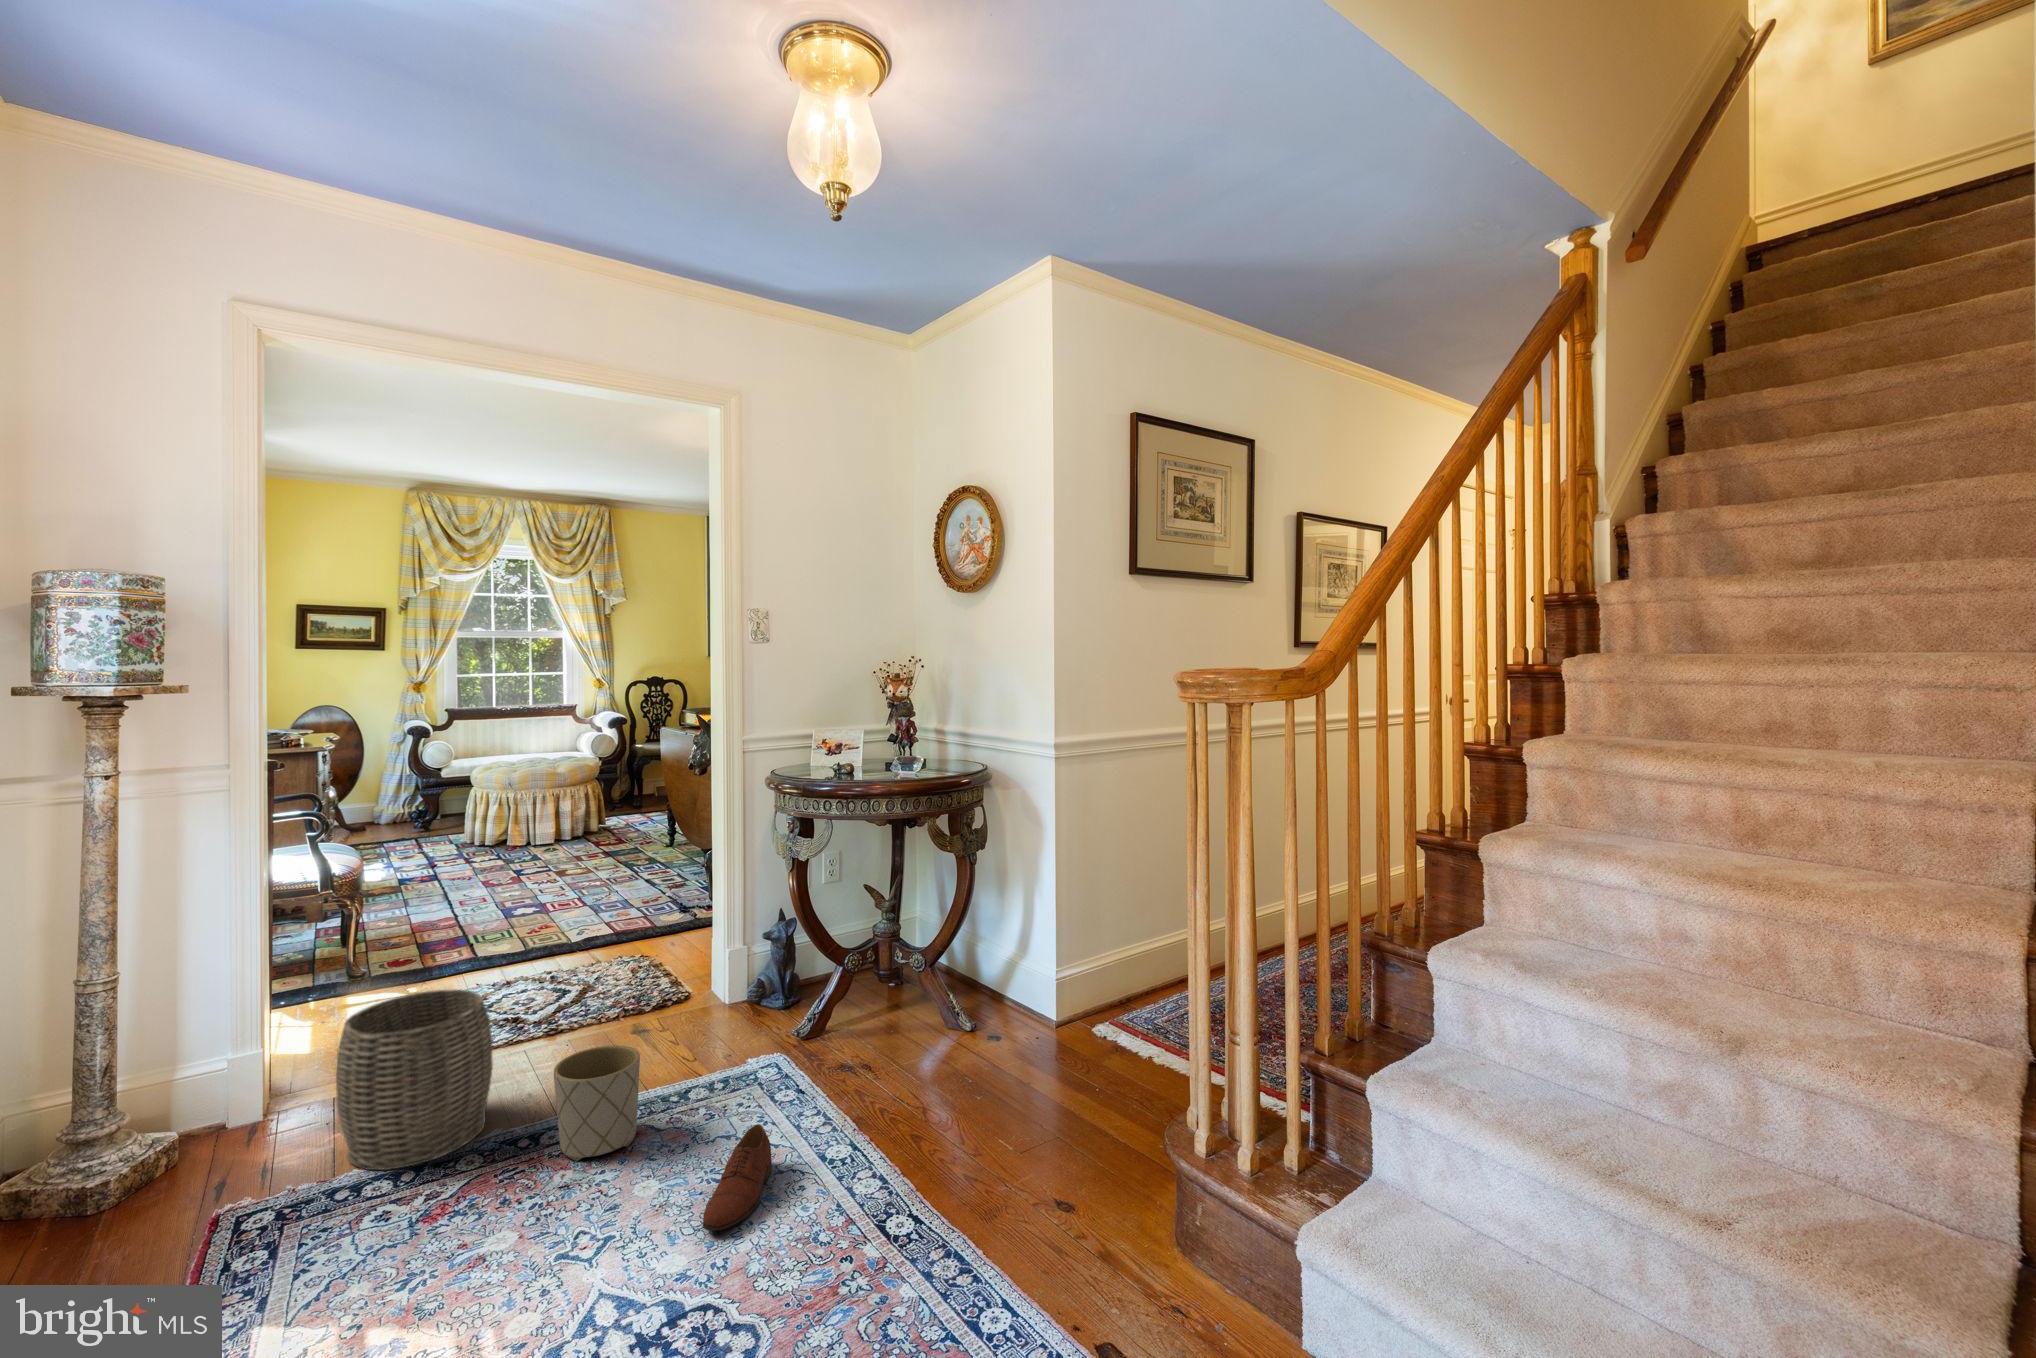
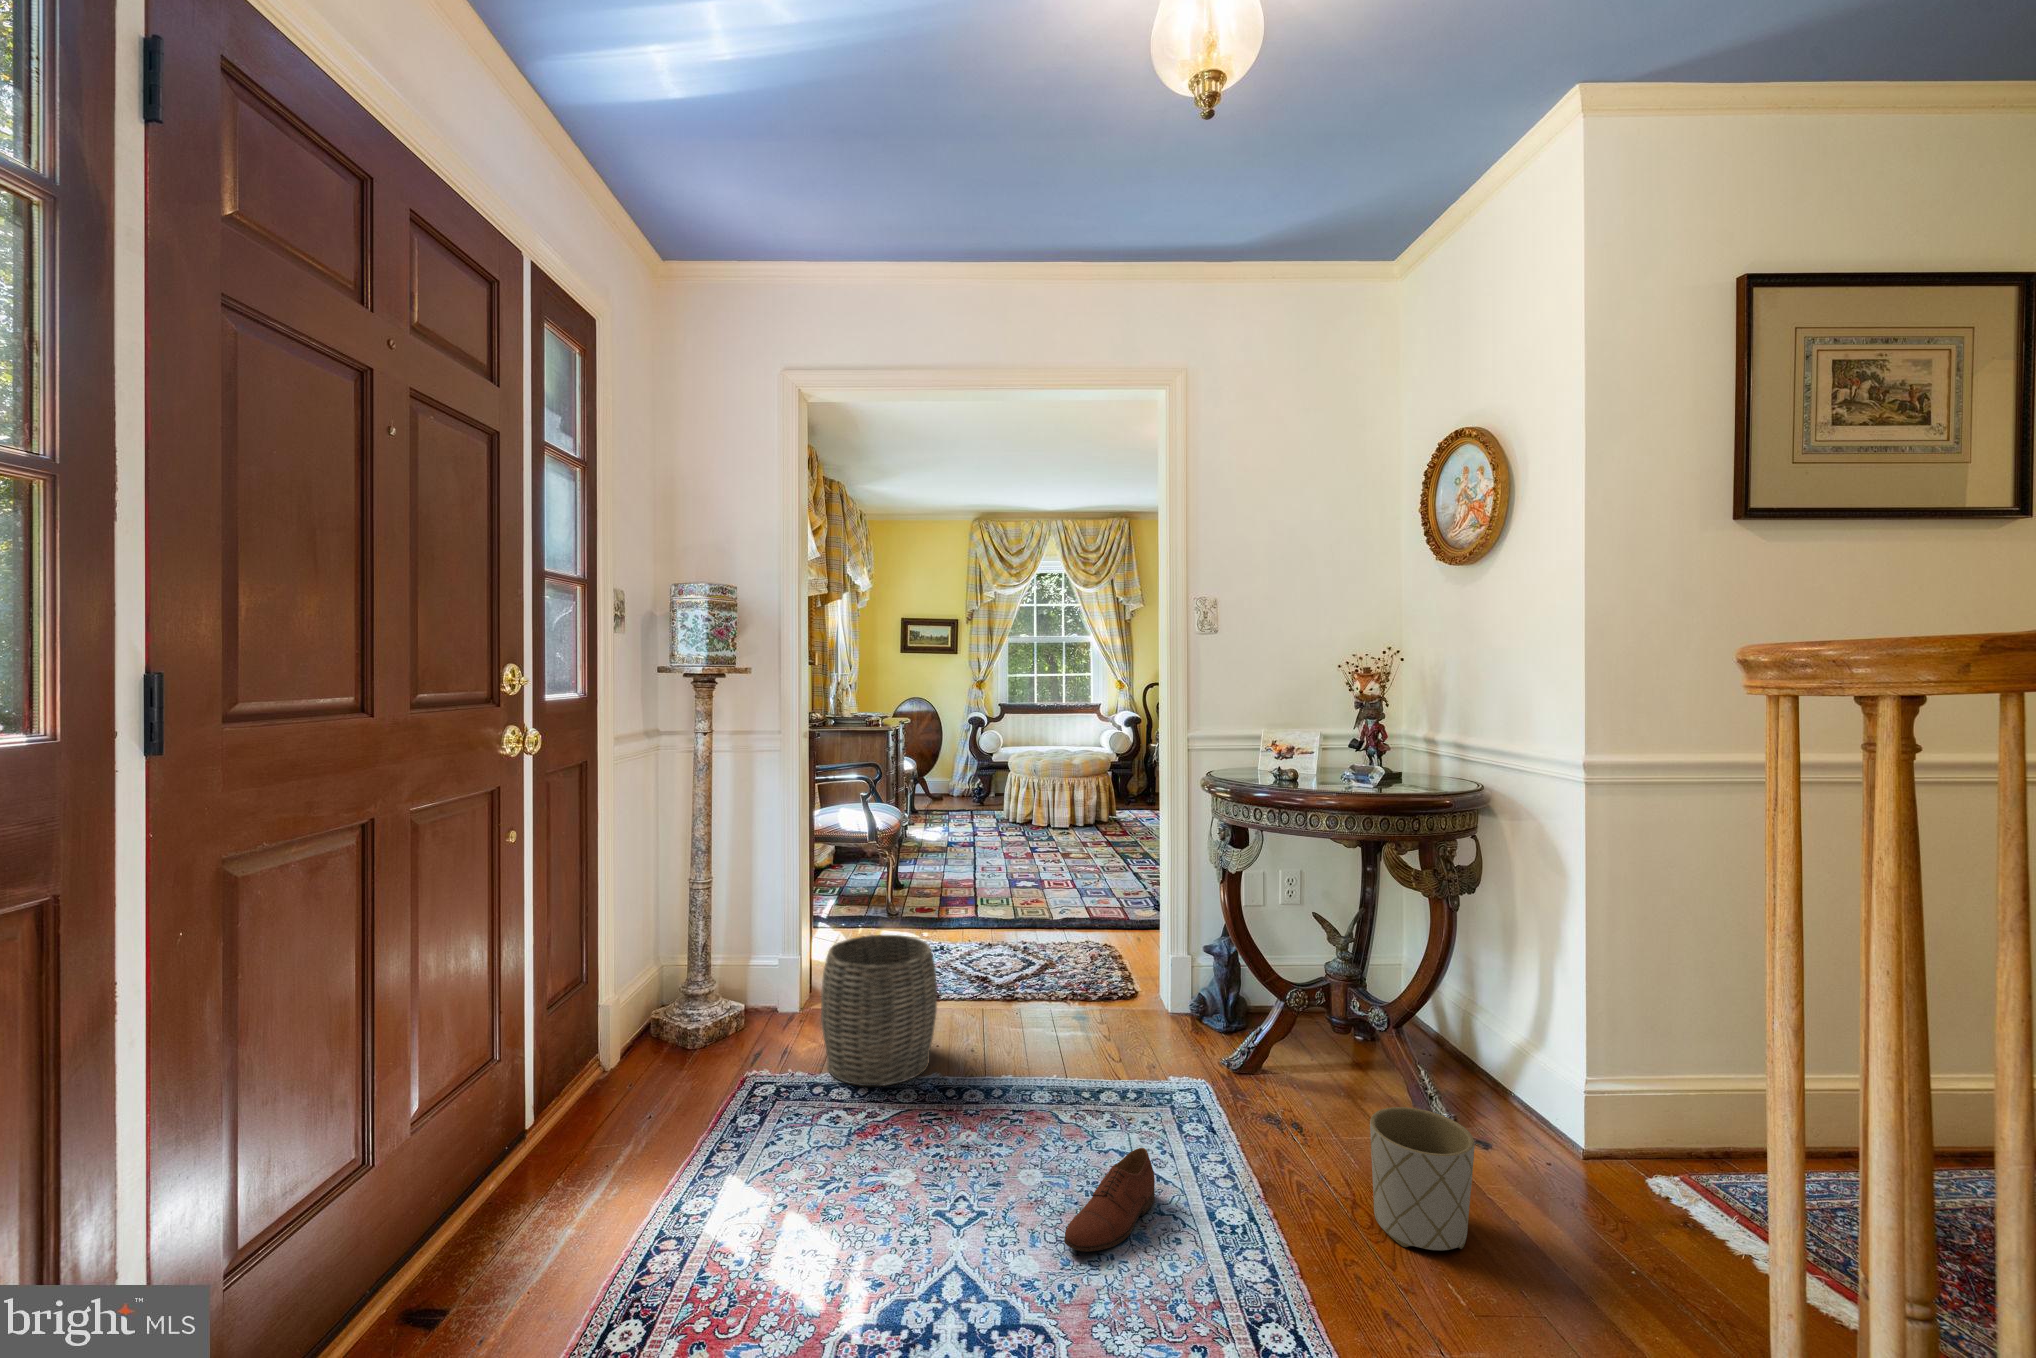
planter: present [554,1045,640,1161] -> present [1370,1107,1475,1250]

